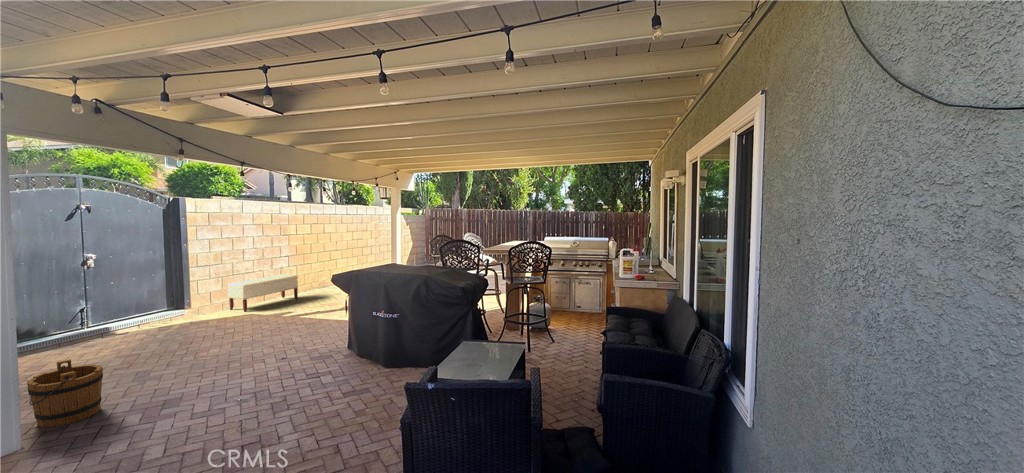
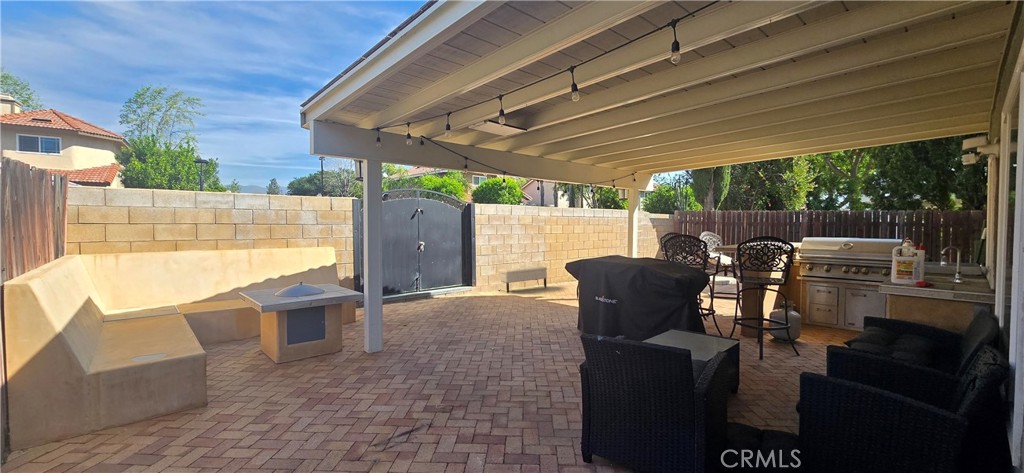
bucket: present [27,359,103,428] -> none [385,303,419,343]

